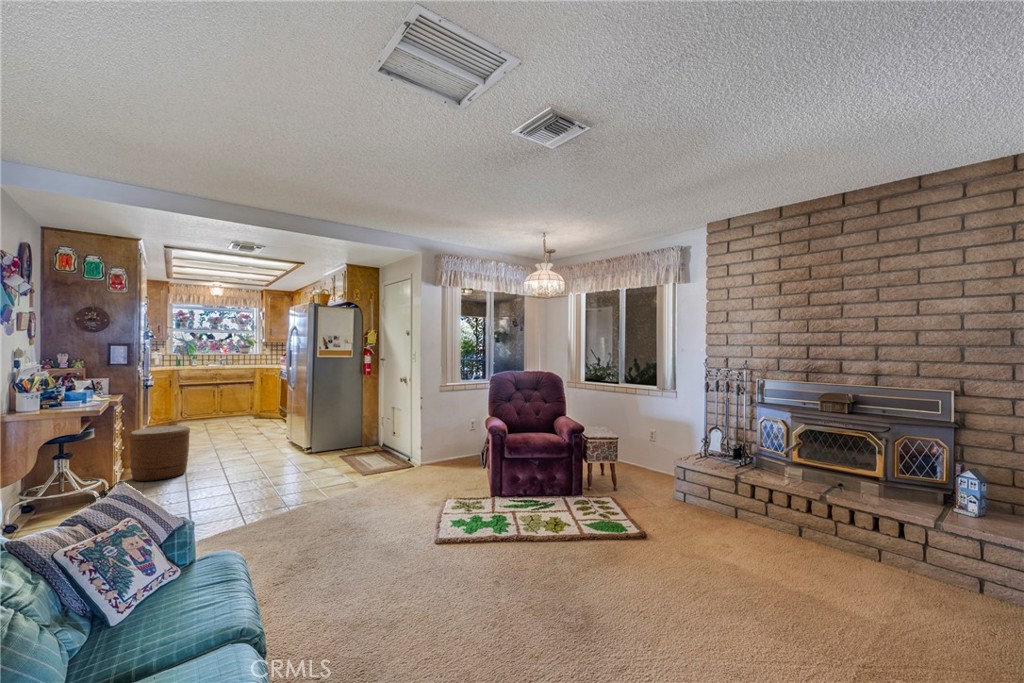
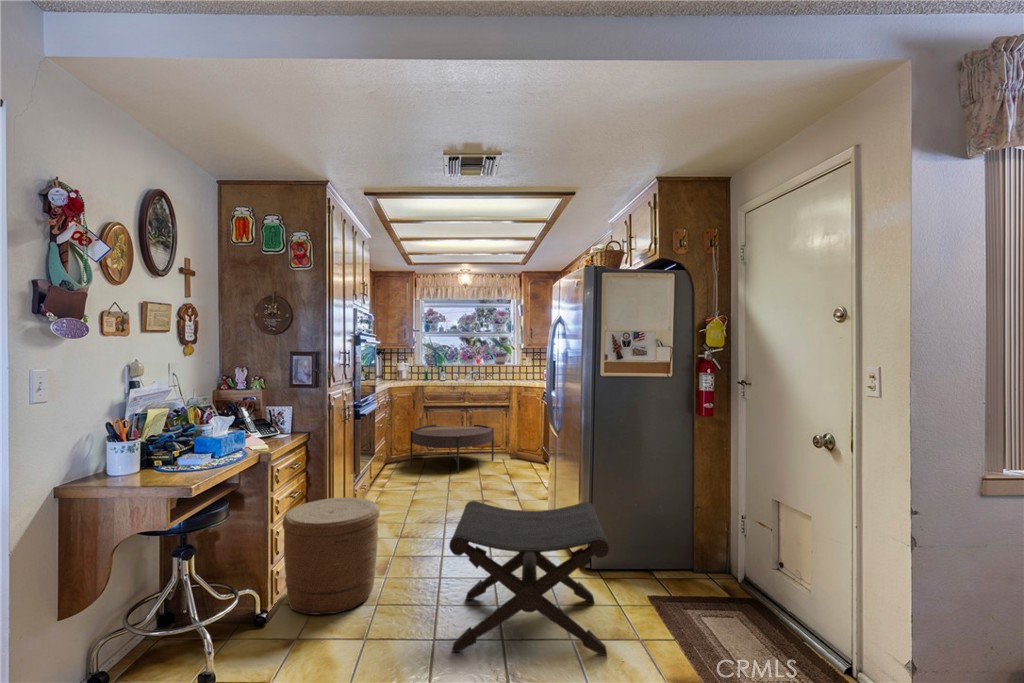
coffee table: none [171,397,242,428] -> present [410,425,494,473]
footstool: none [242,415,317,477] -> present [449,501,609,656]

